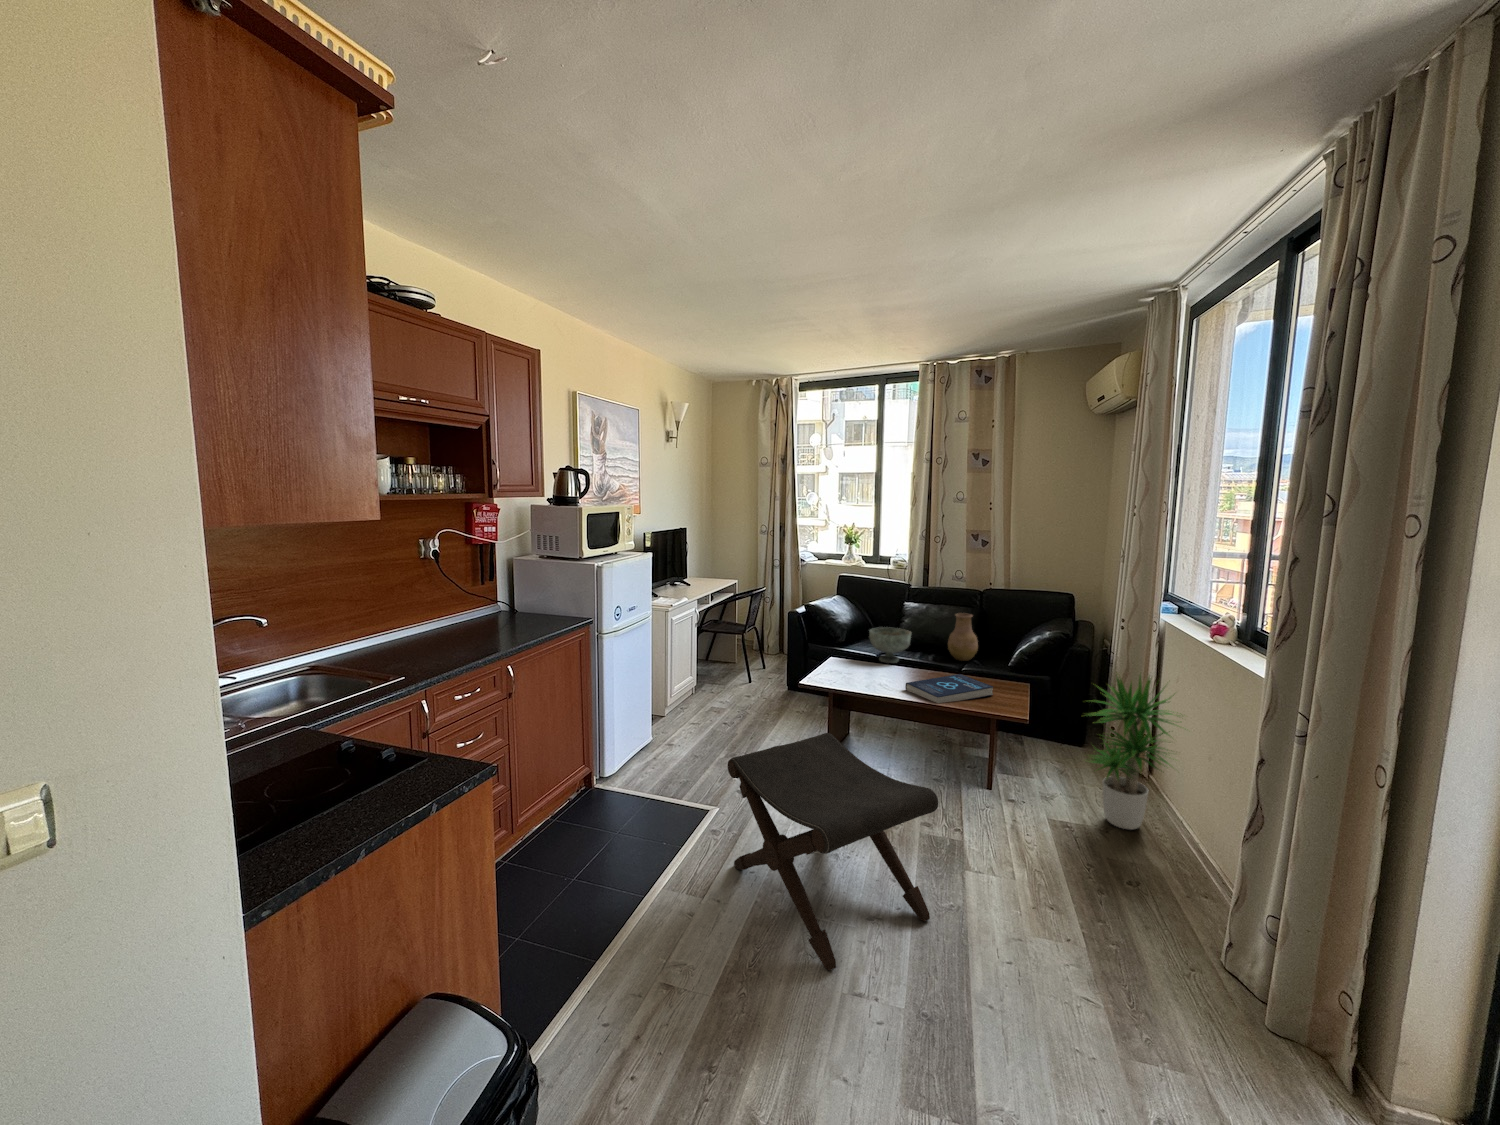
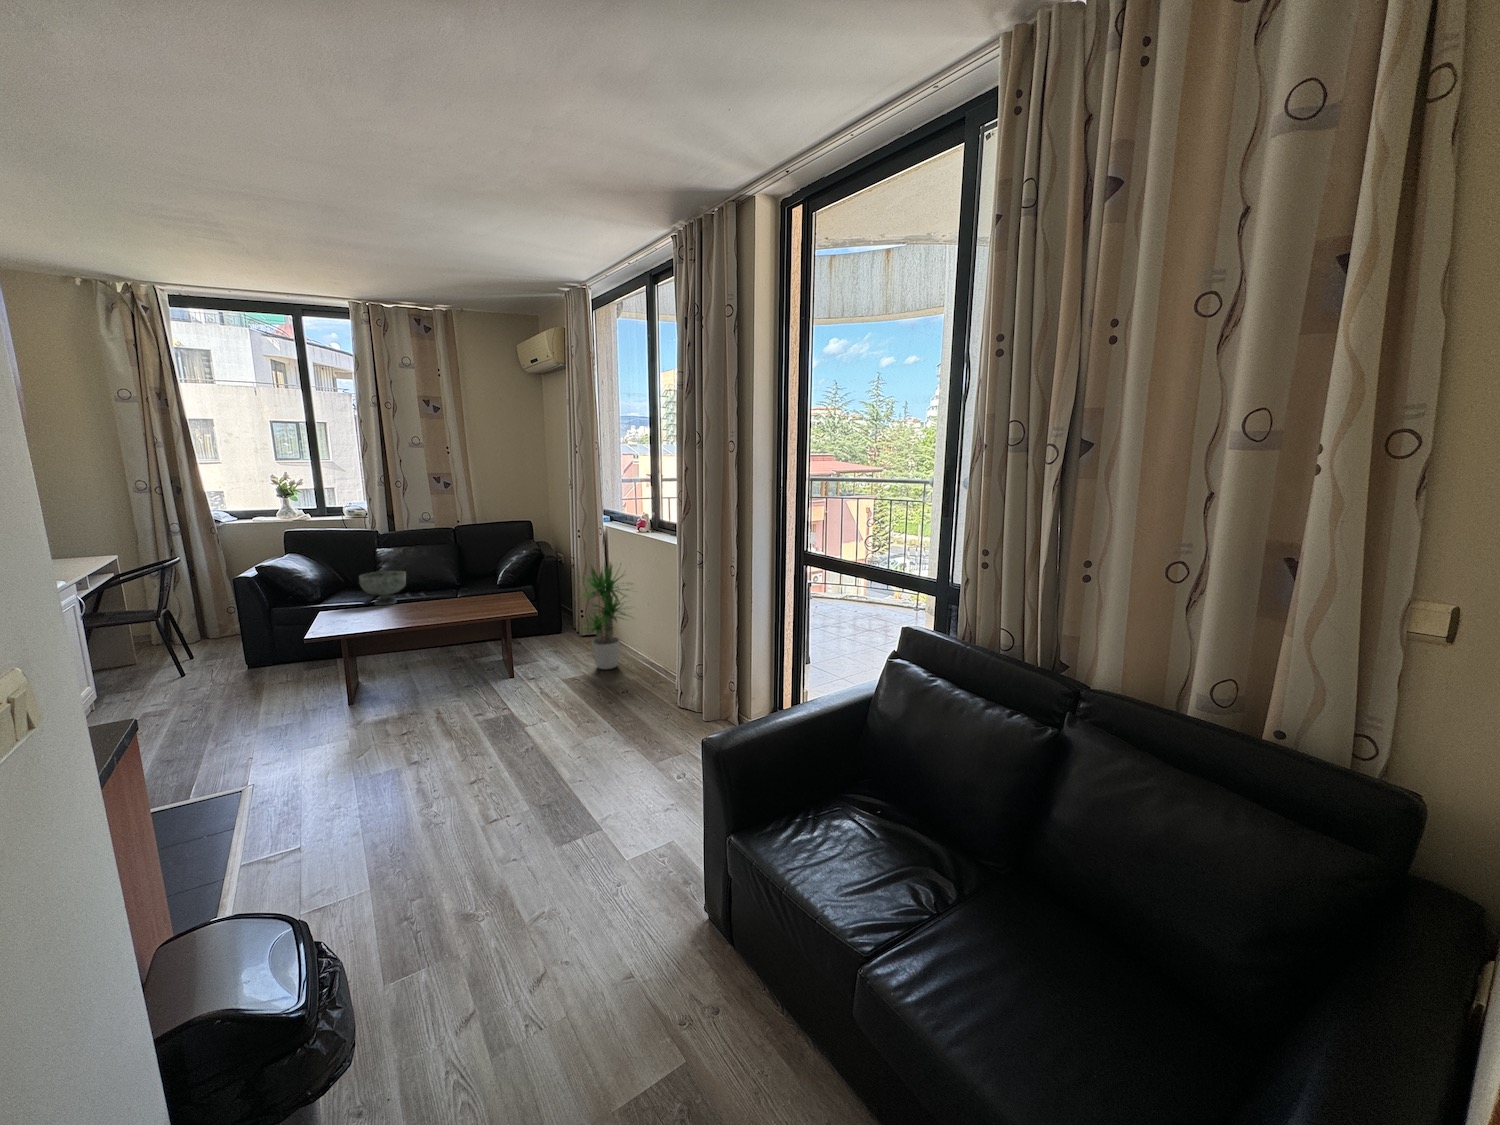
vase: present [948,613,978,661] -> none [439,548,468,591]
book: present [905,674,993,703] -> none [426,595,503,620]
footstool: present [728,733,938,971] -> none [290,658,516,820]

